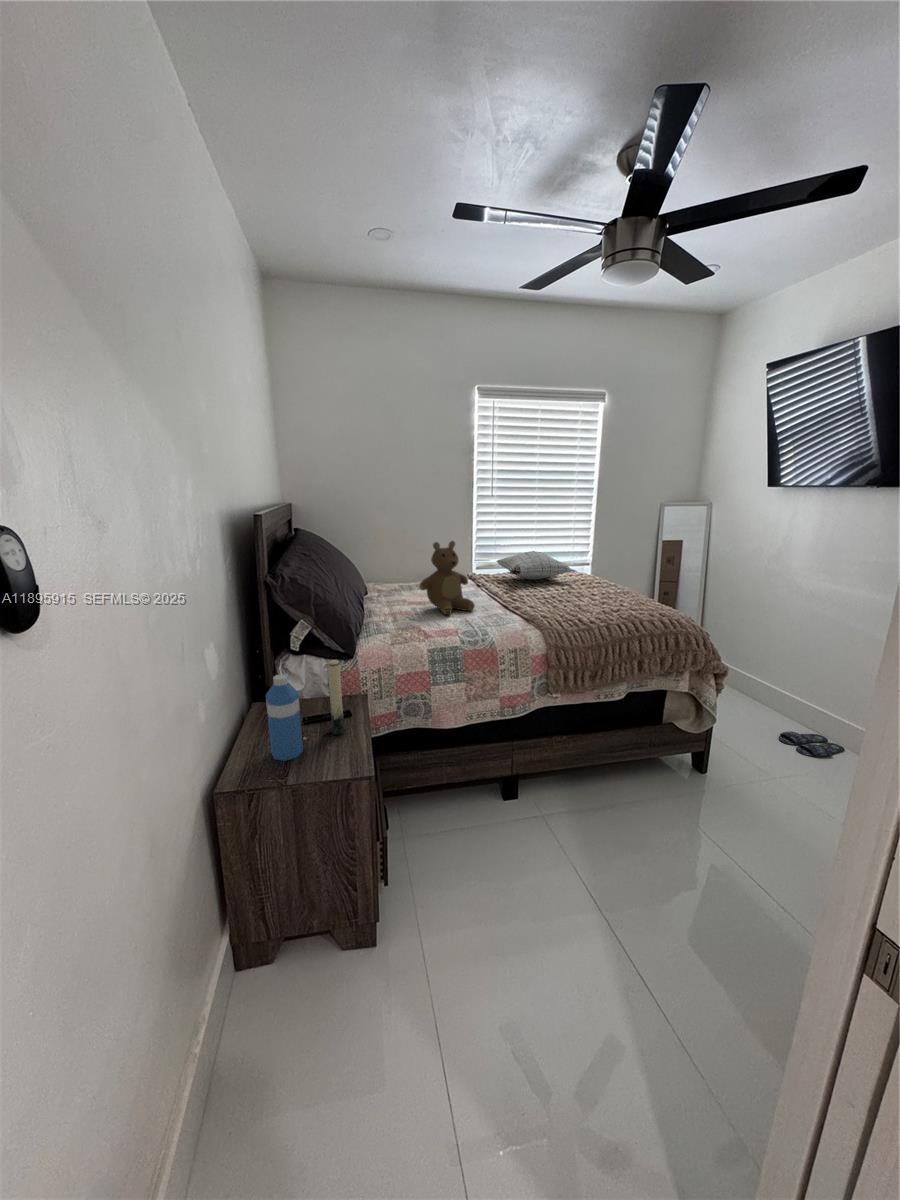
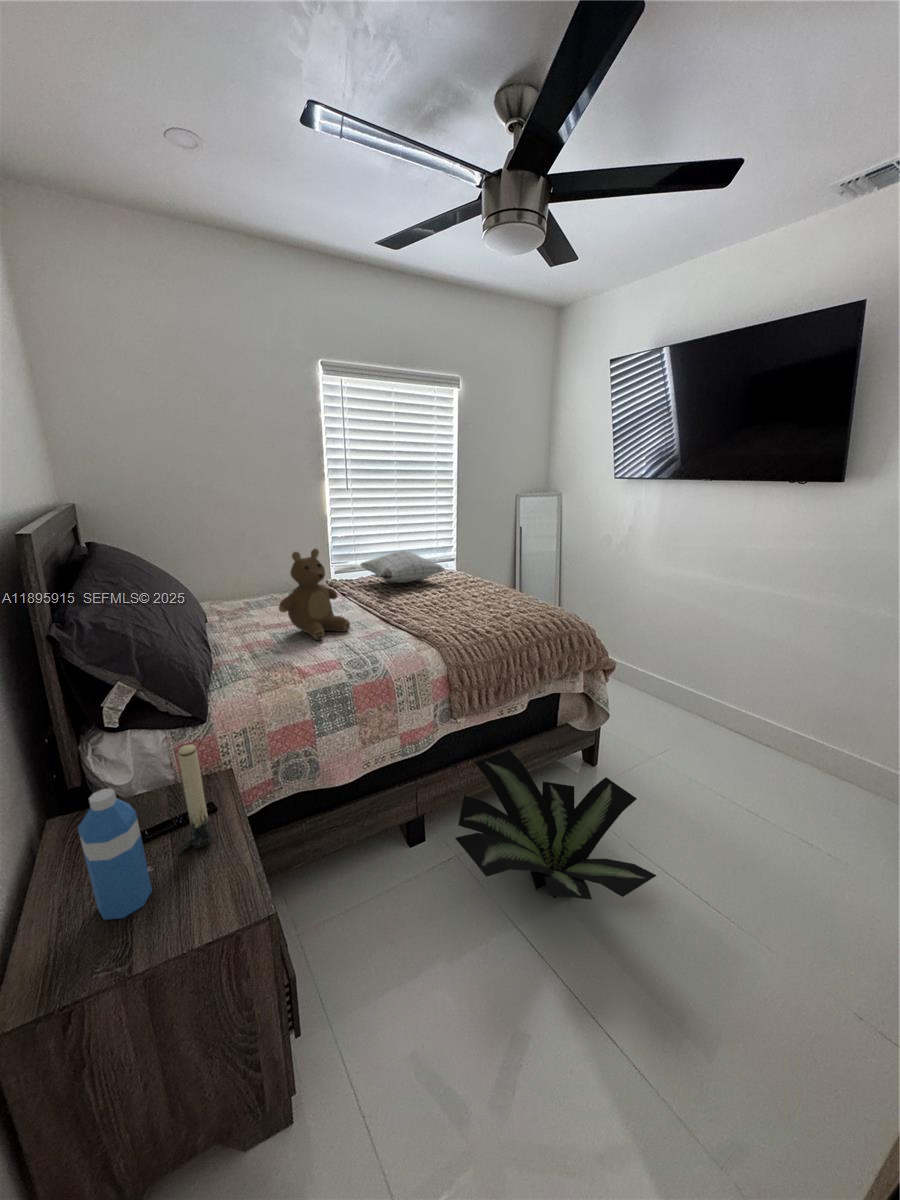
slippers: present [779,732,845,758] -> none [645,705,697,729]
potted plant: none [532,733,723,872] -> present [455,750,656,900]

